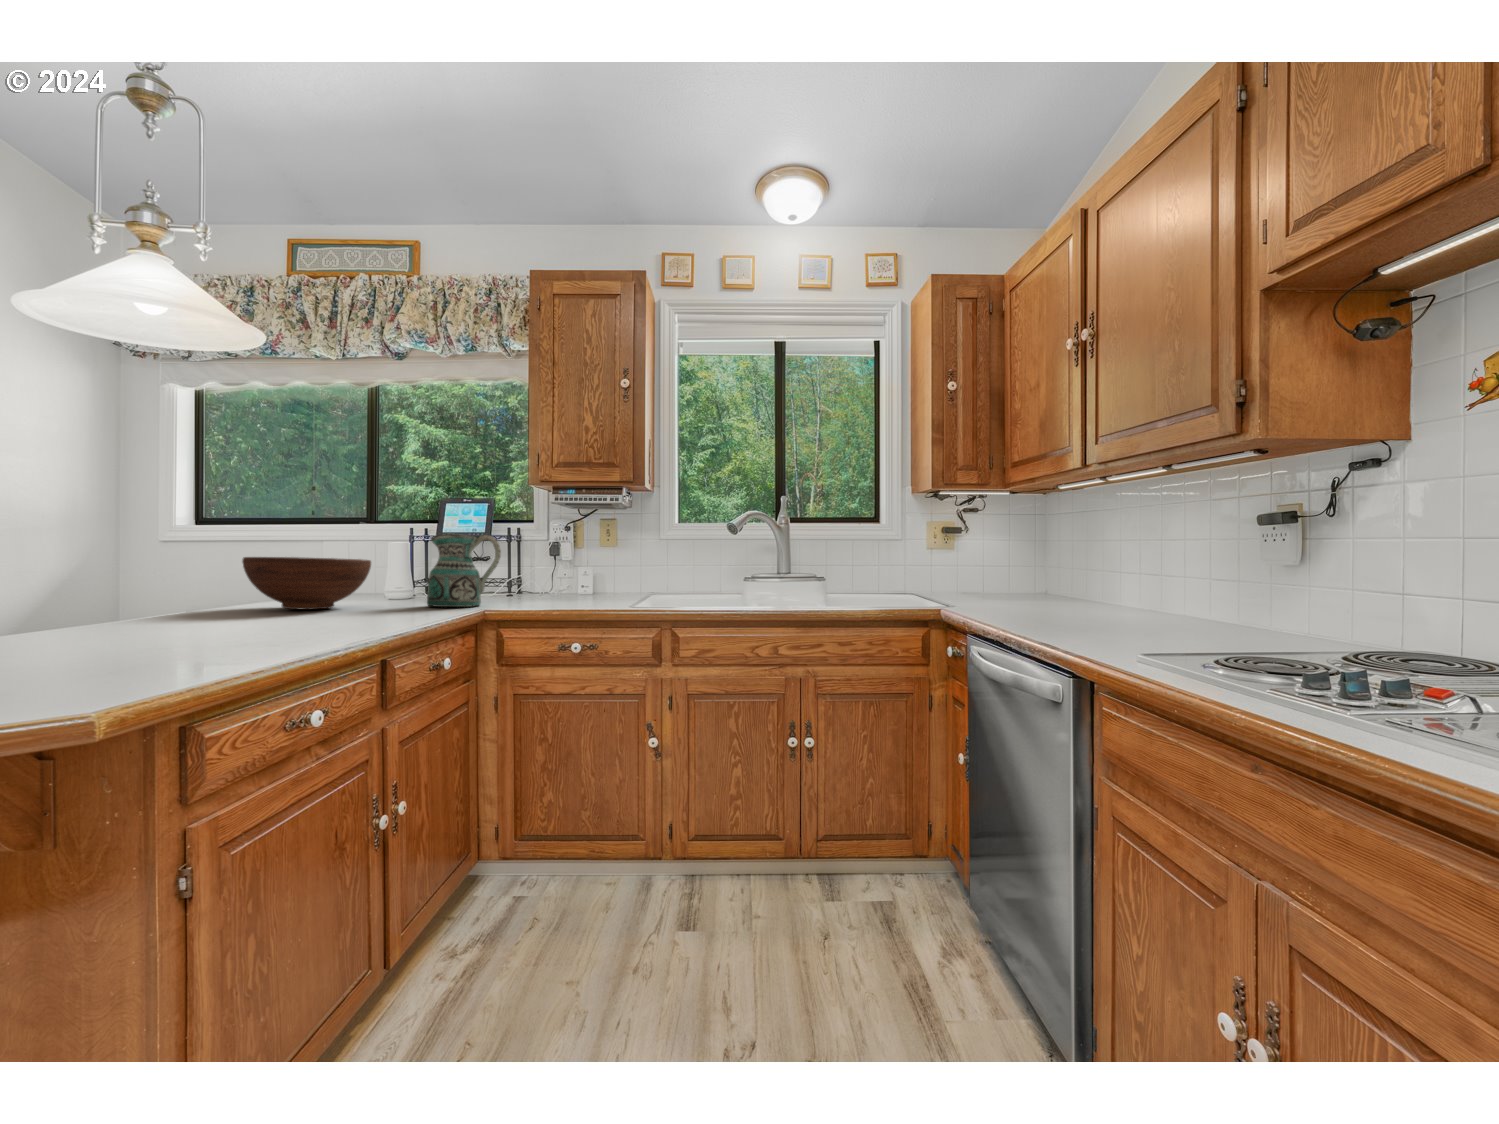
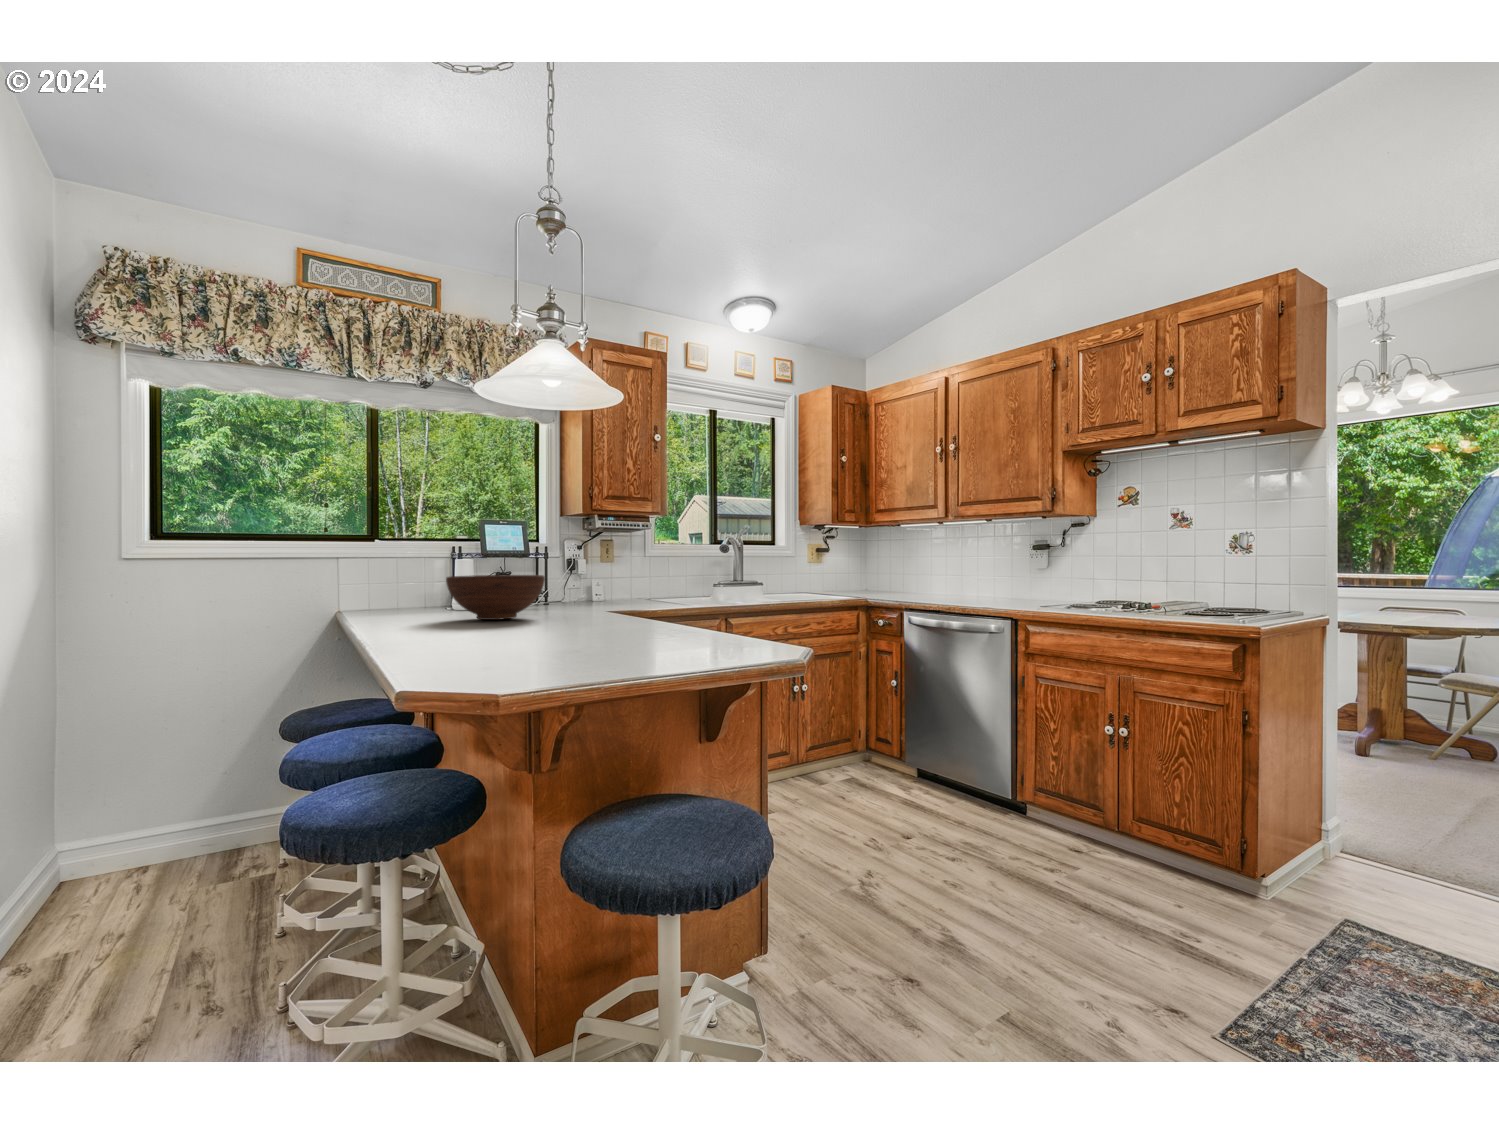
ceramic pitcher: present [427,534,501,607] -> none [563,554,613,613]

